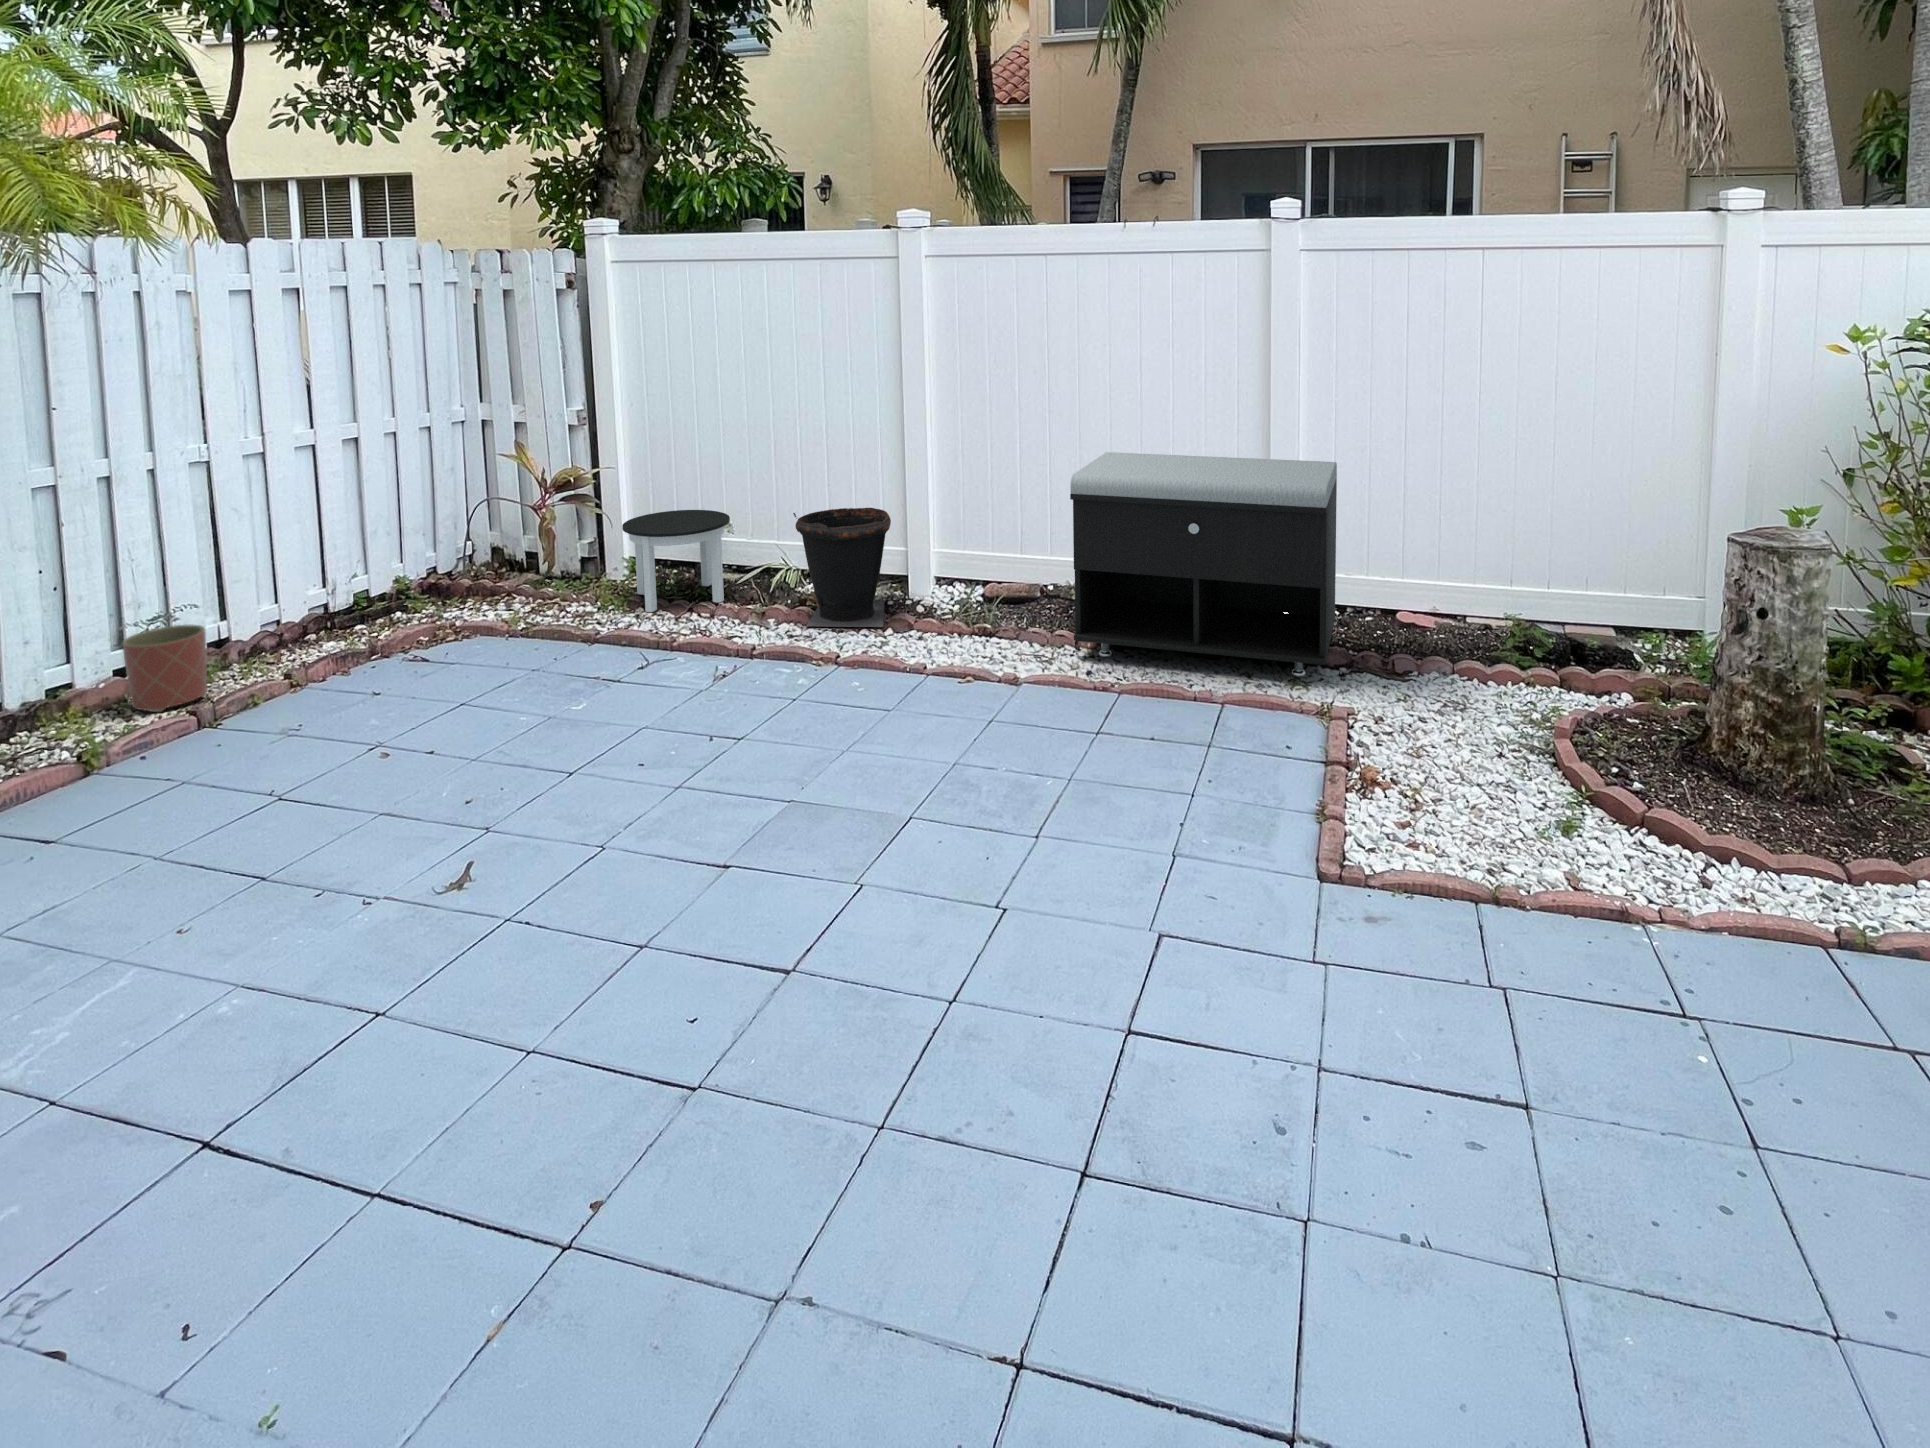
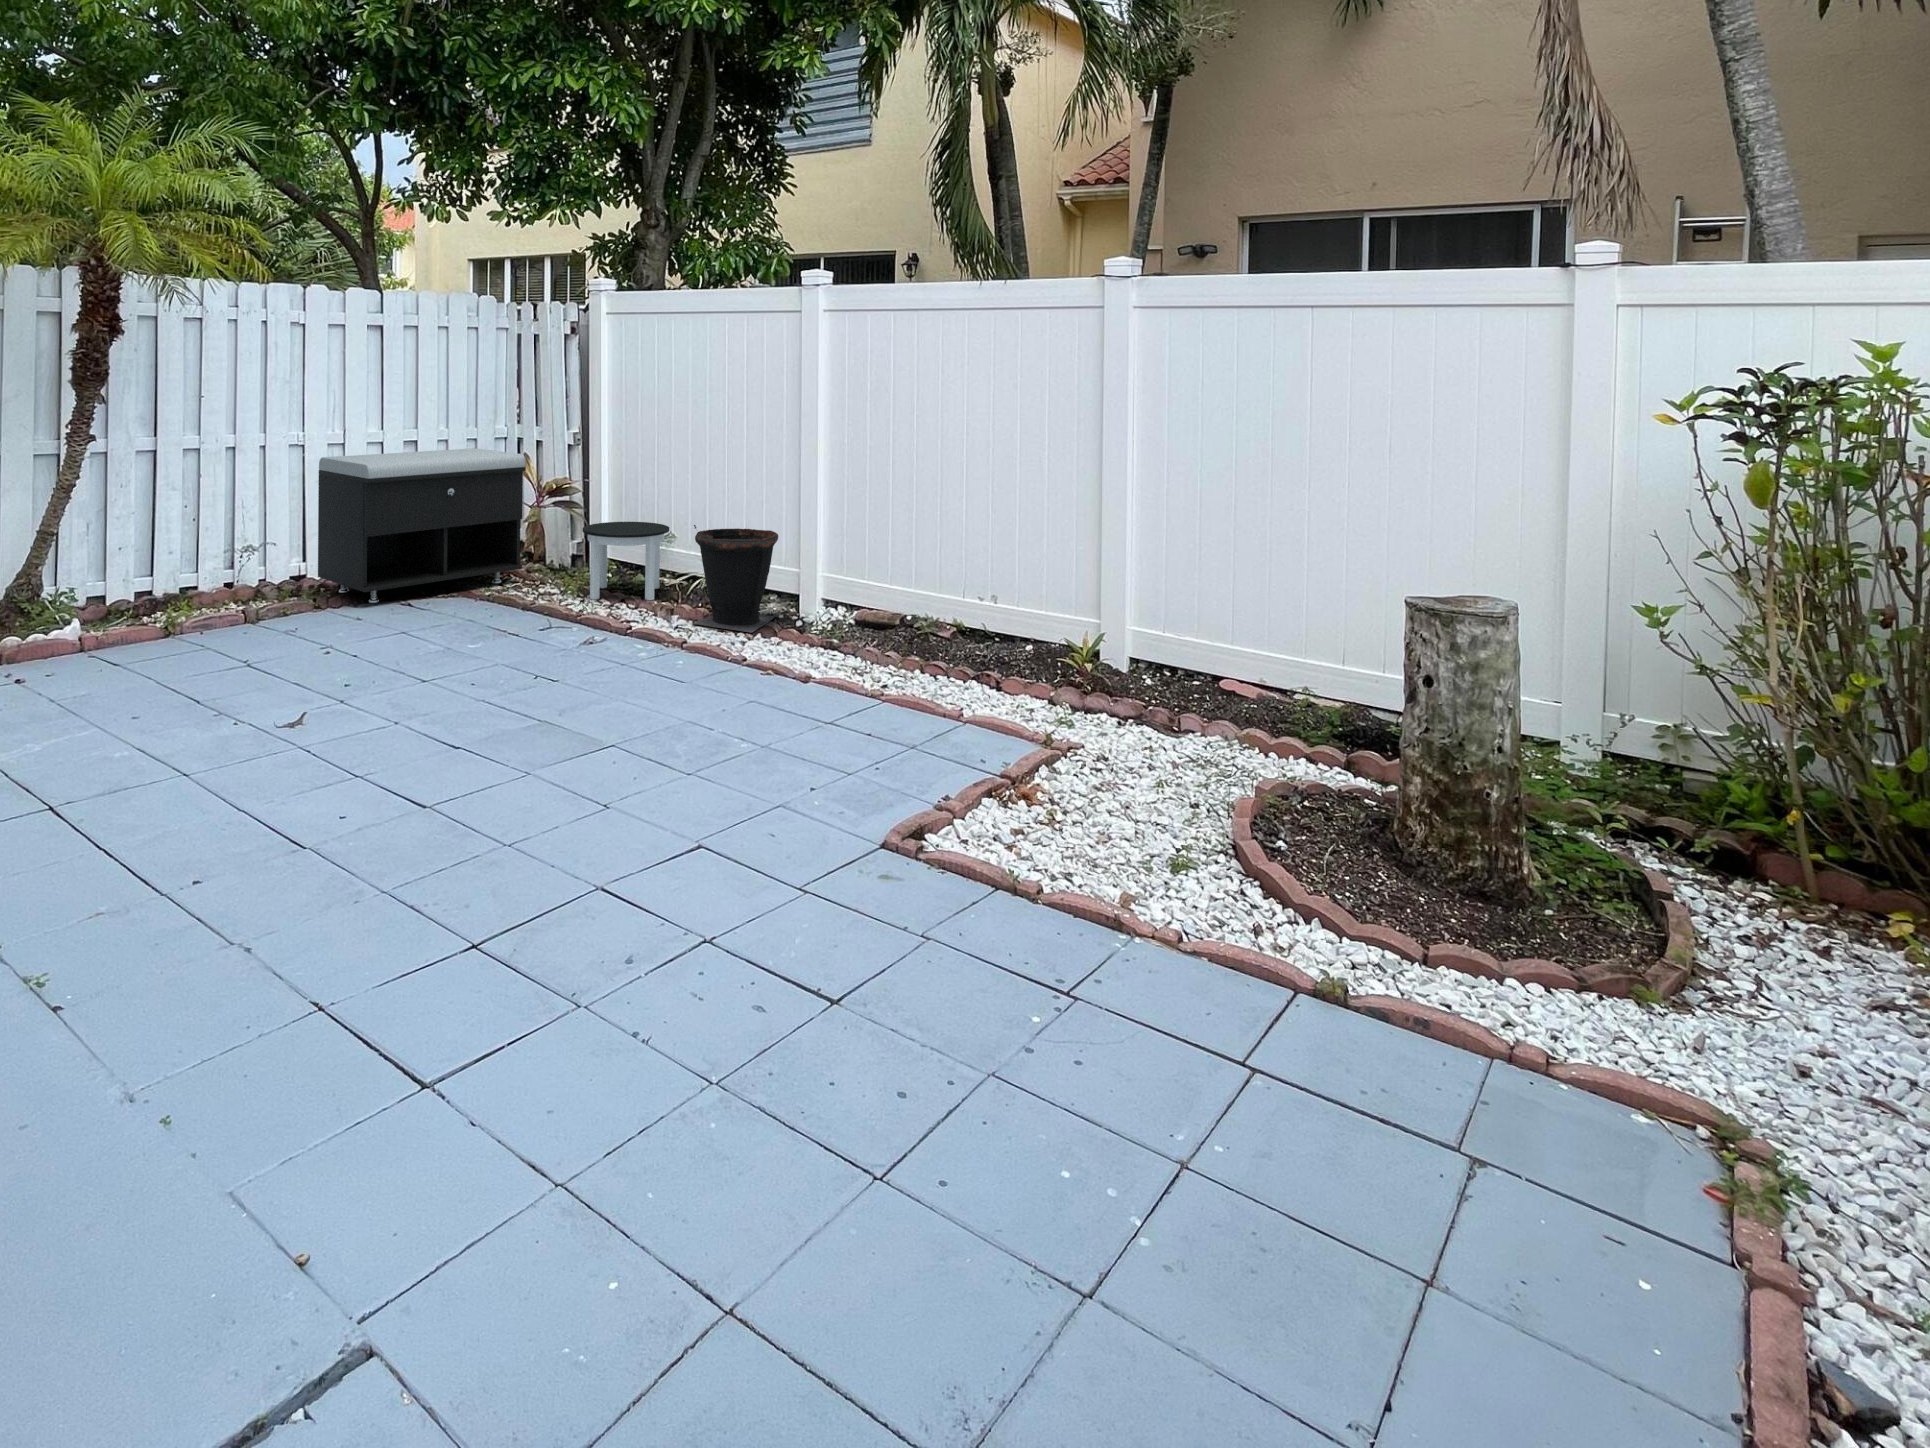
storage bench: present [1070,452,1337,677] -> present [318,448,526,603]
planter: present [123,625,207,712] -> none [226,555,277,612]

